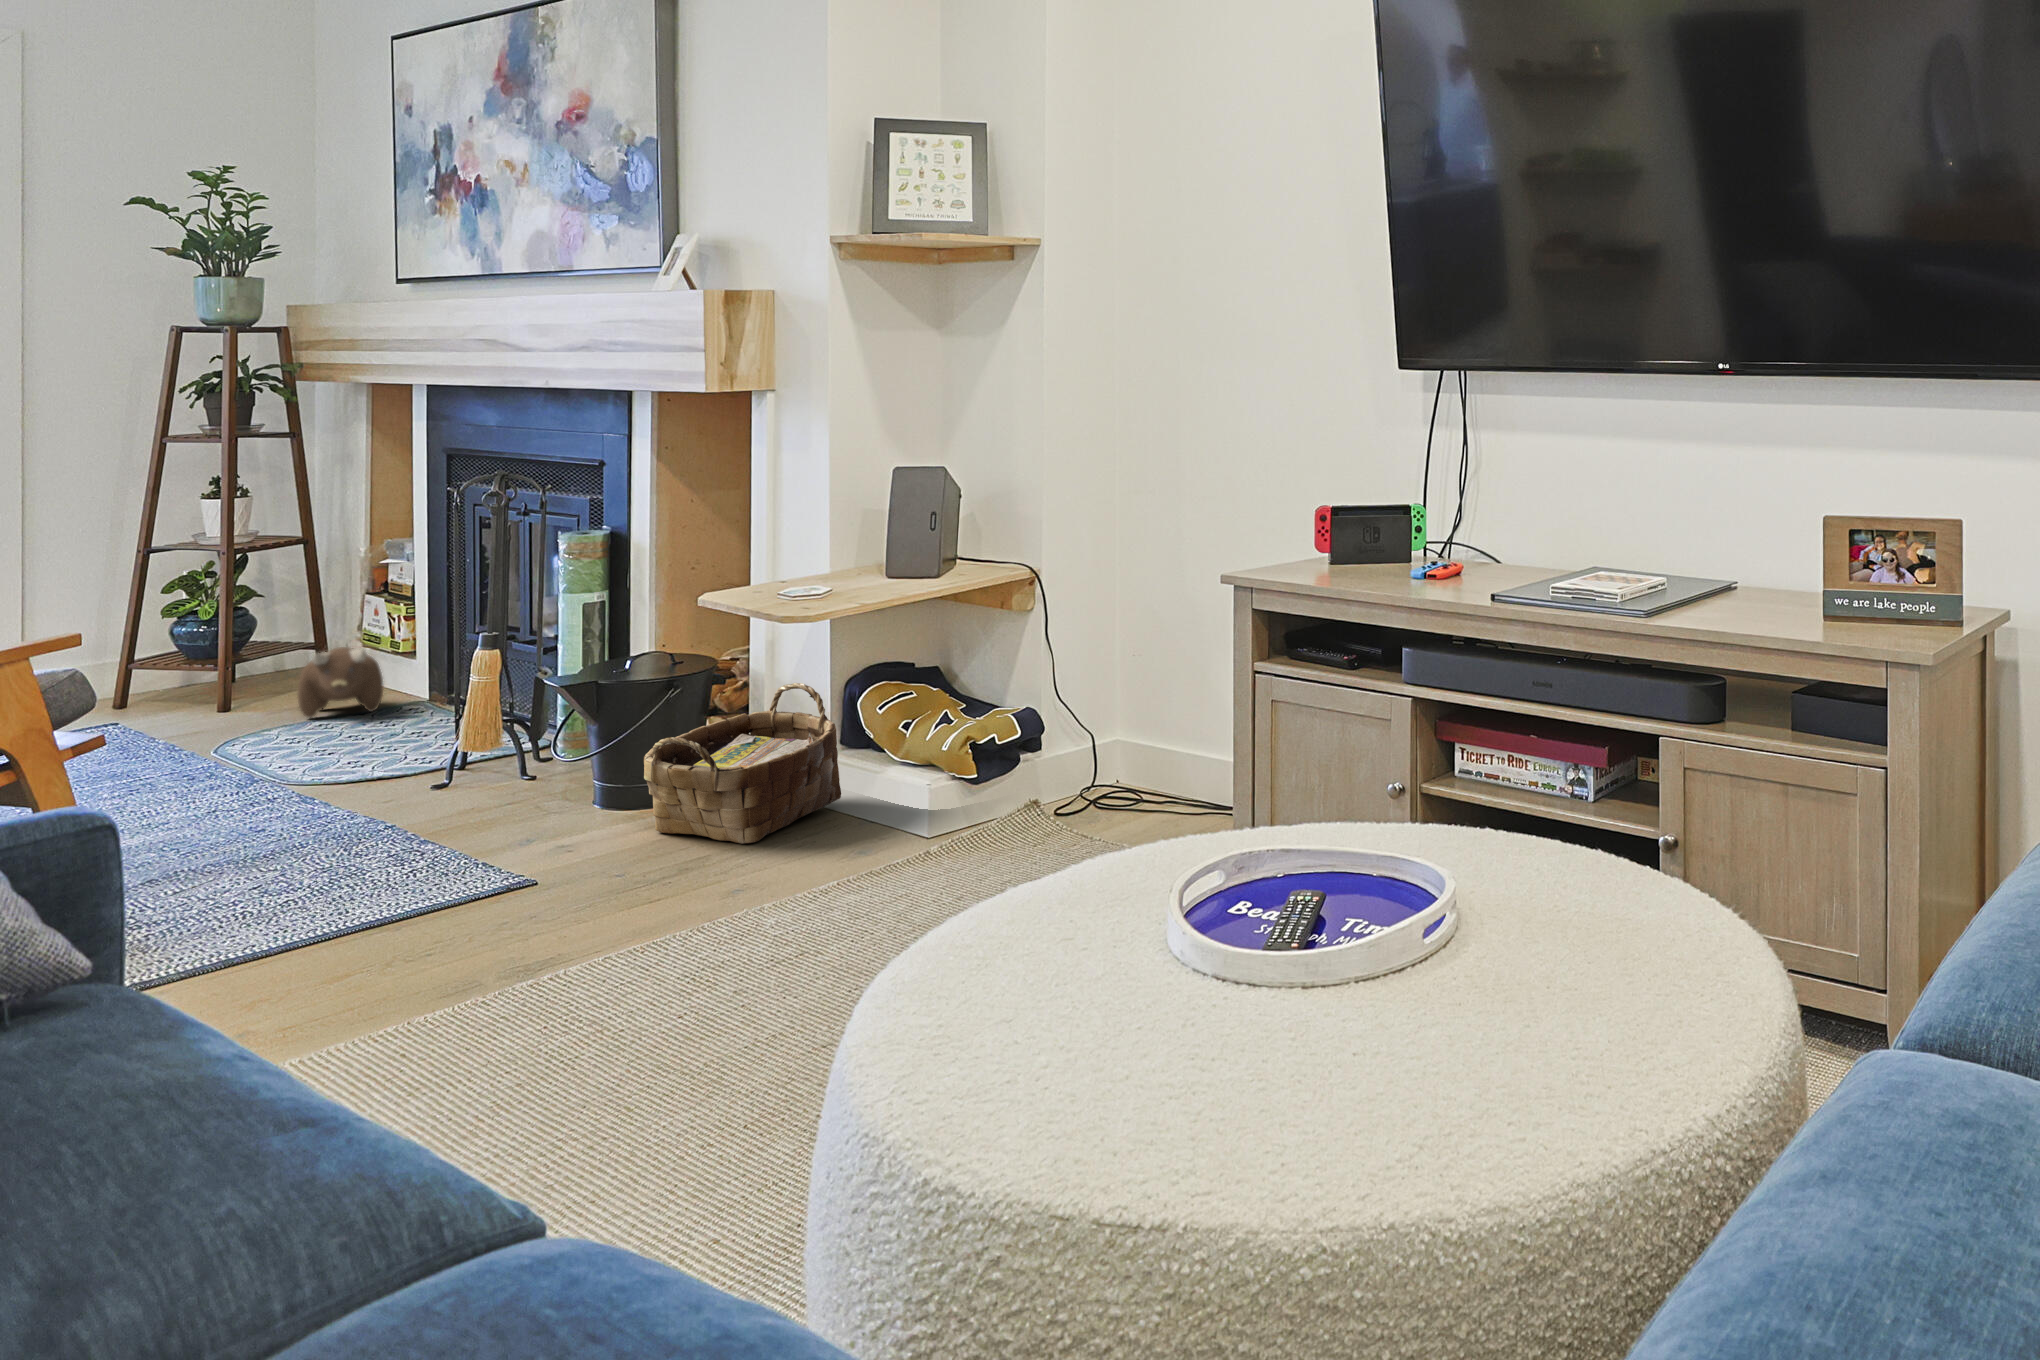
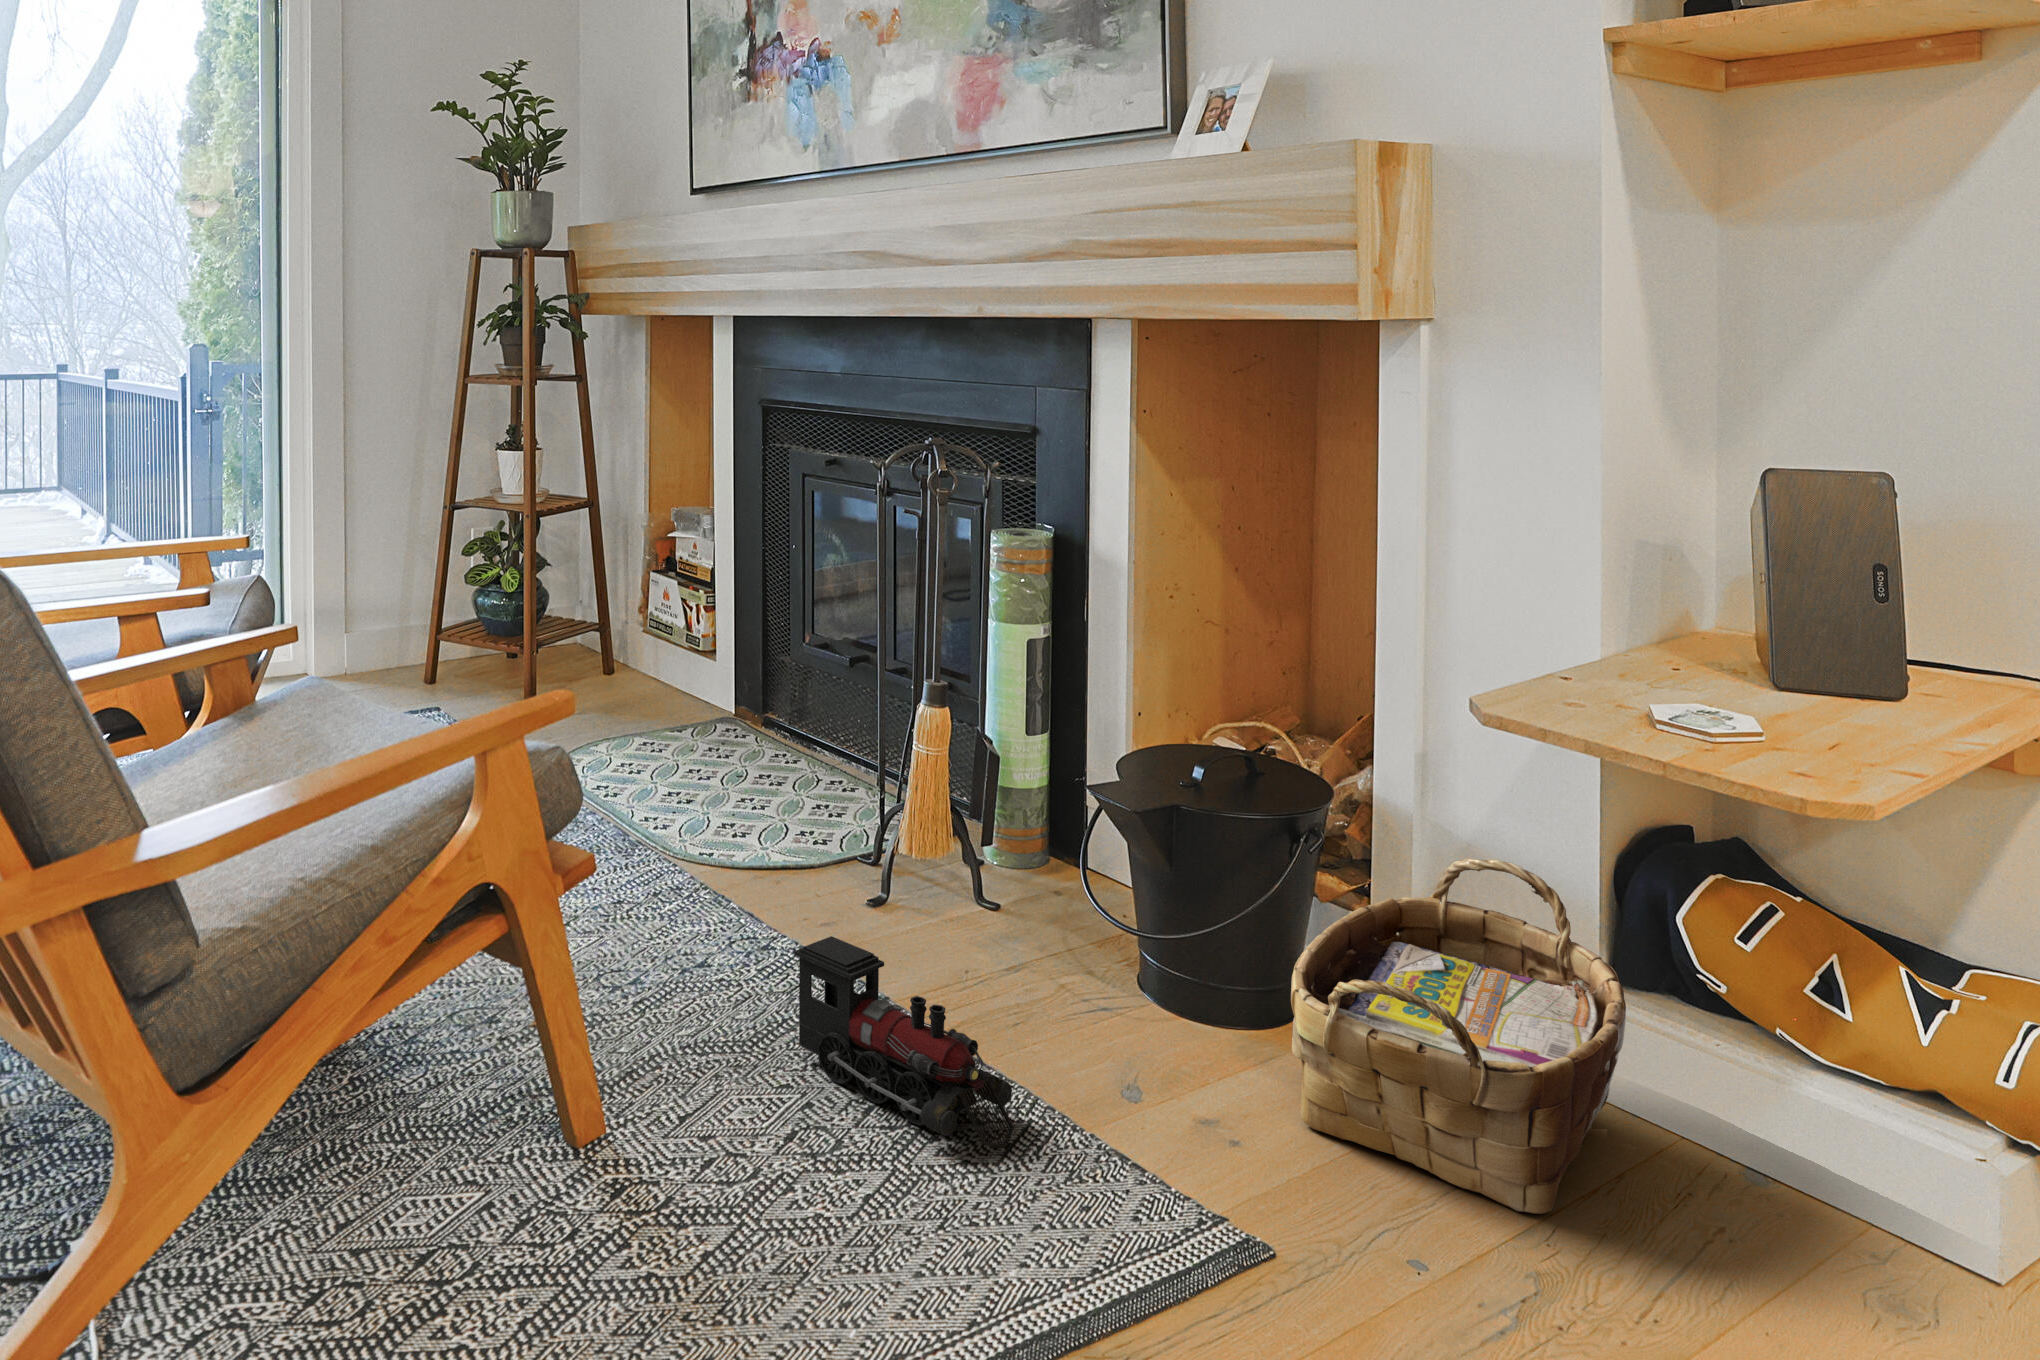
plush toy: present [297,647,384,718] -> none [612,646,701,734]
toy train: none [337,773,471,862] -> present [794,936,1014,1149]

